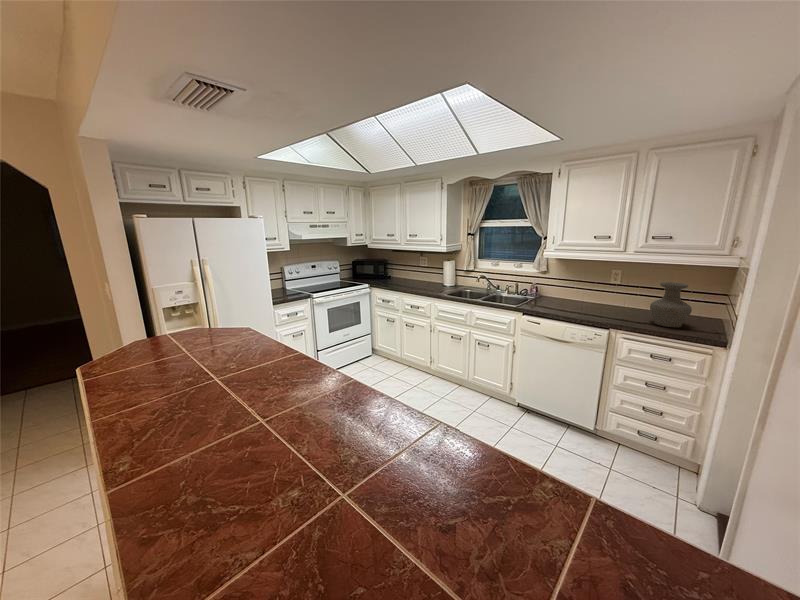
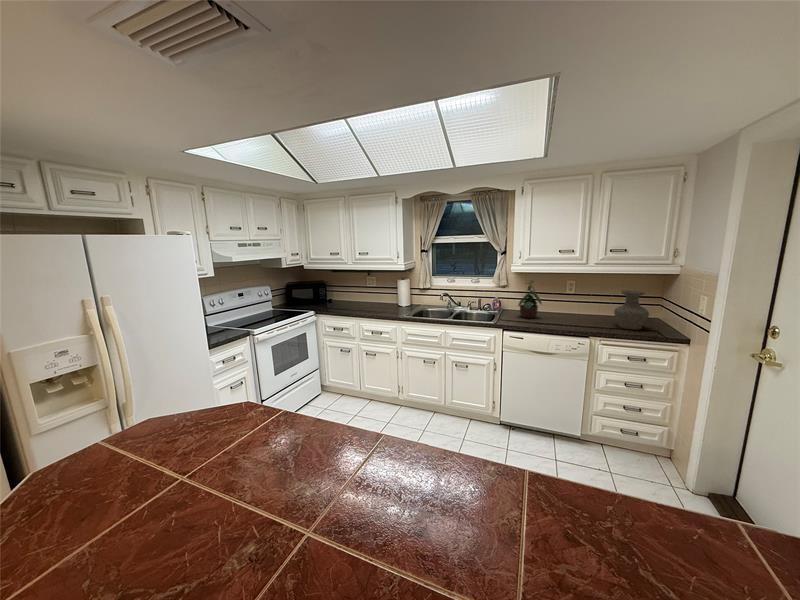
potted plant: none [548,264,576,306] -> present [518,281,542,318]

